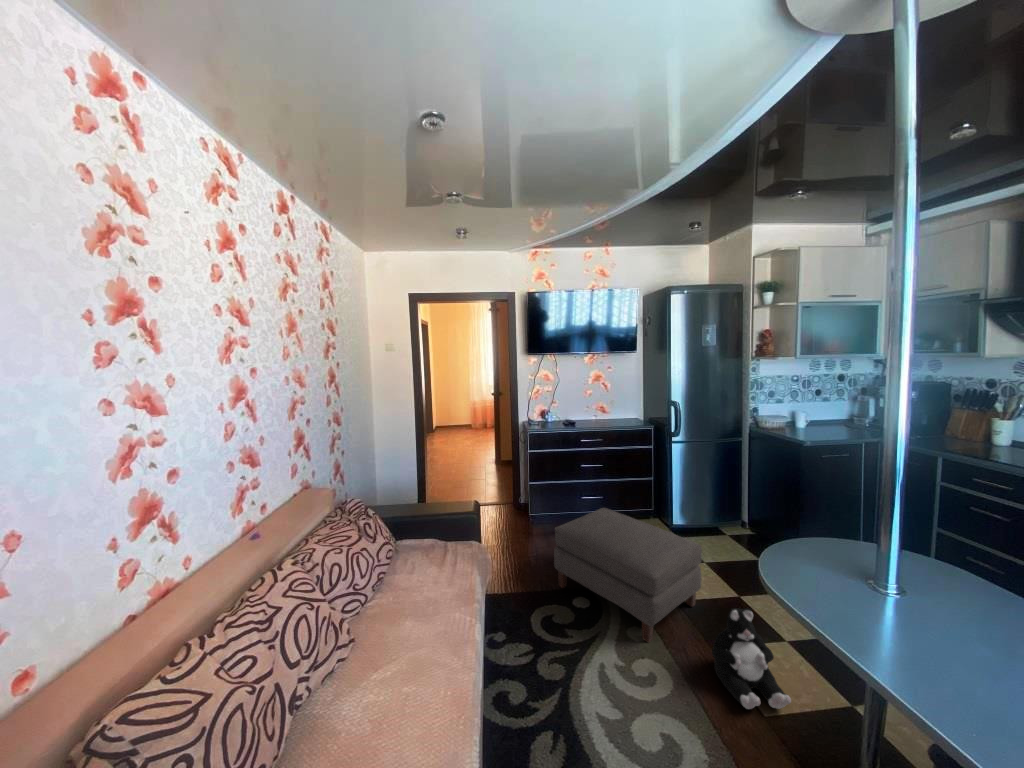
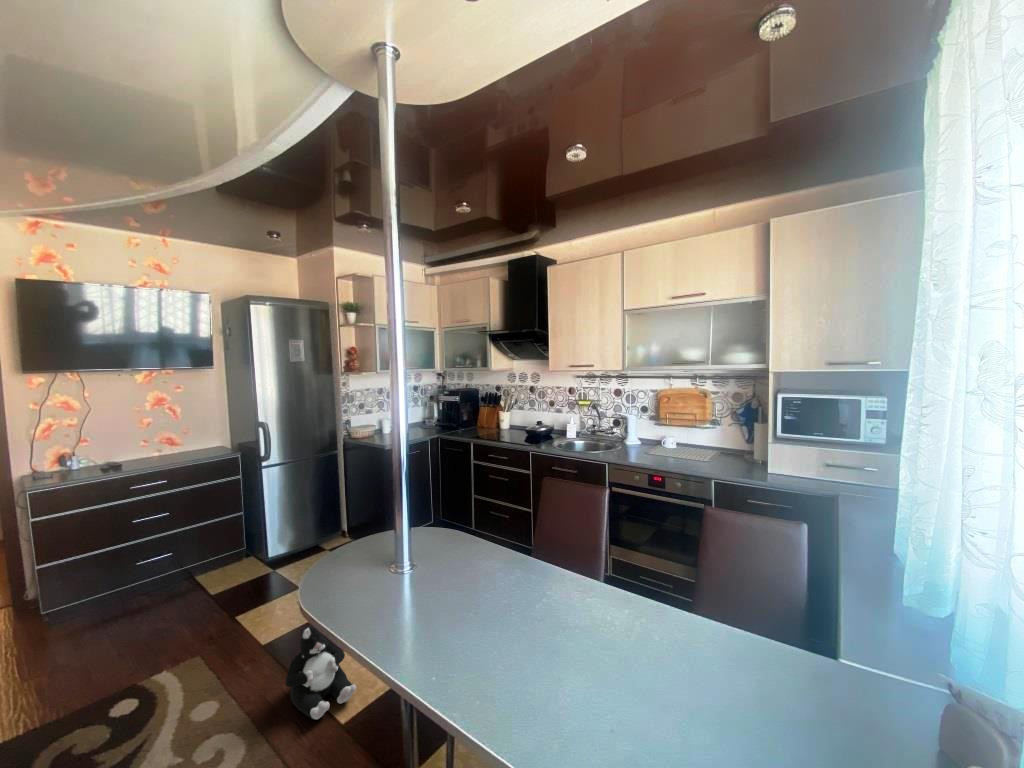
ottoman: present [554,508,702,642] -> none [69,568,287,711]

